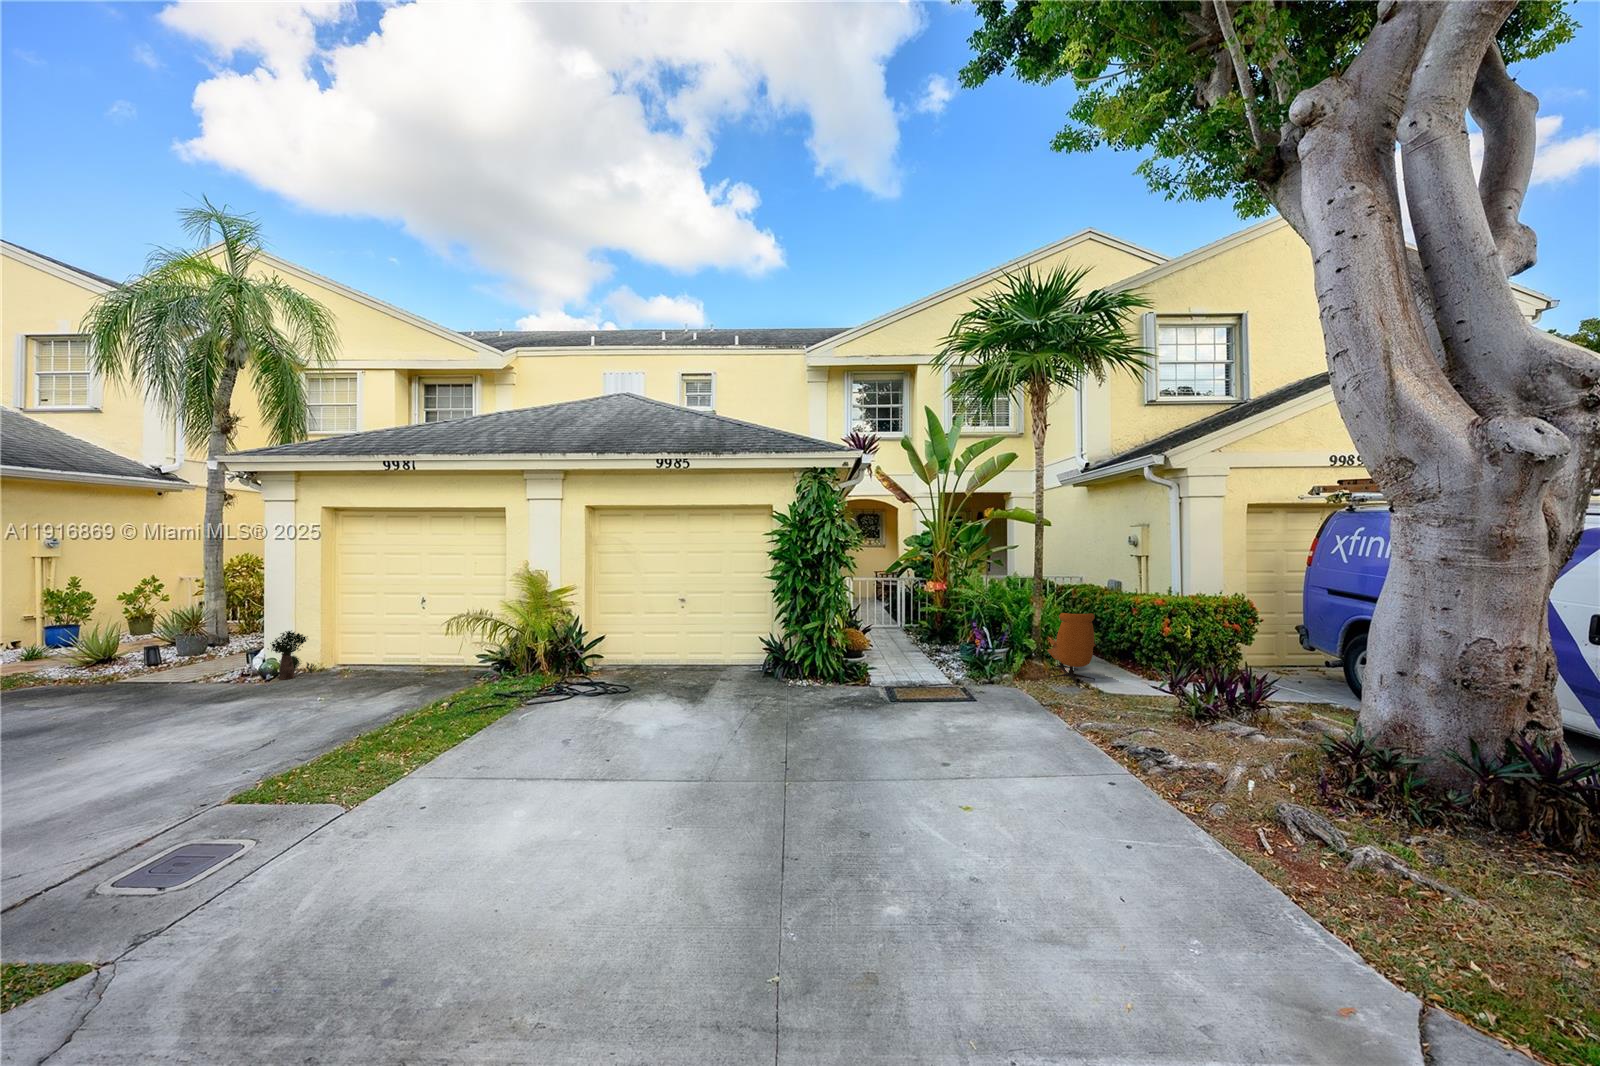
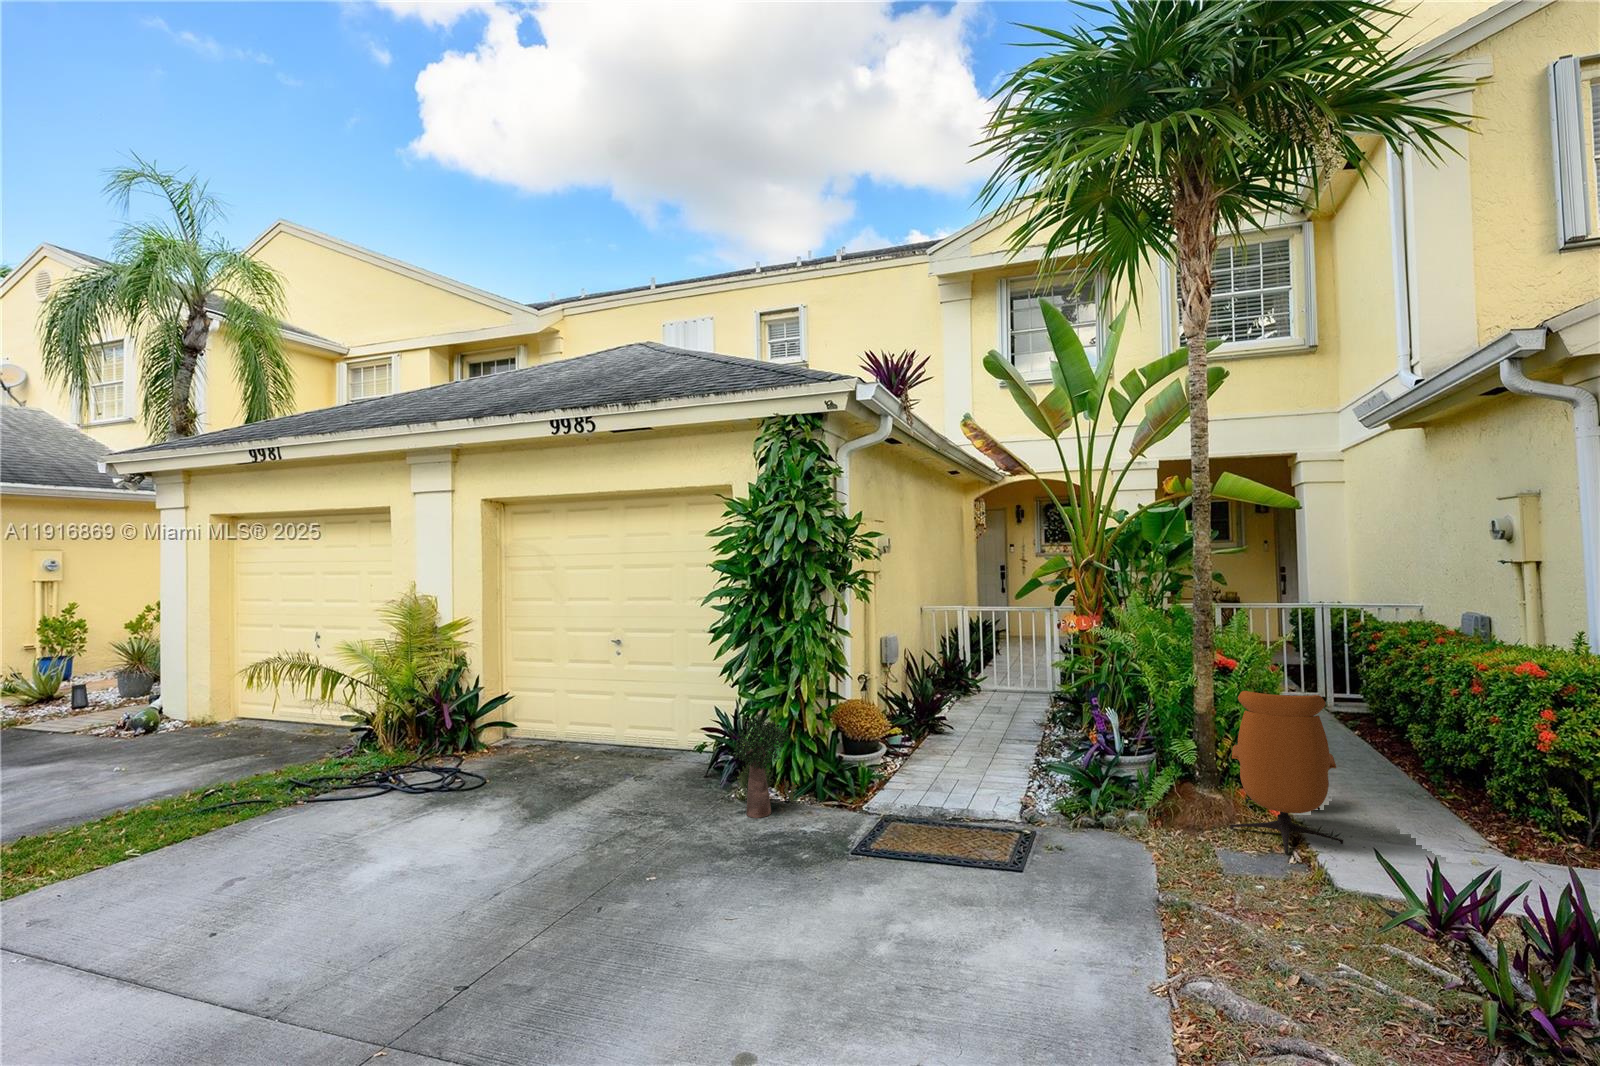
potted plant: present [268,630,314,680] -> present [728,714,797,818]

